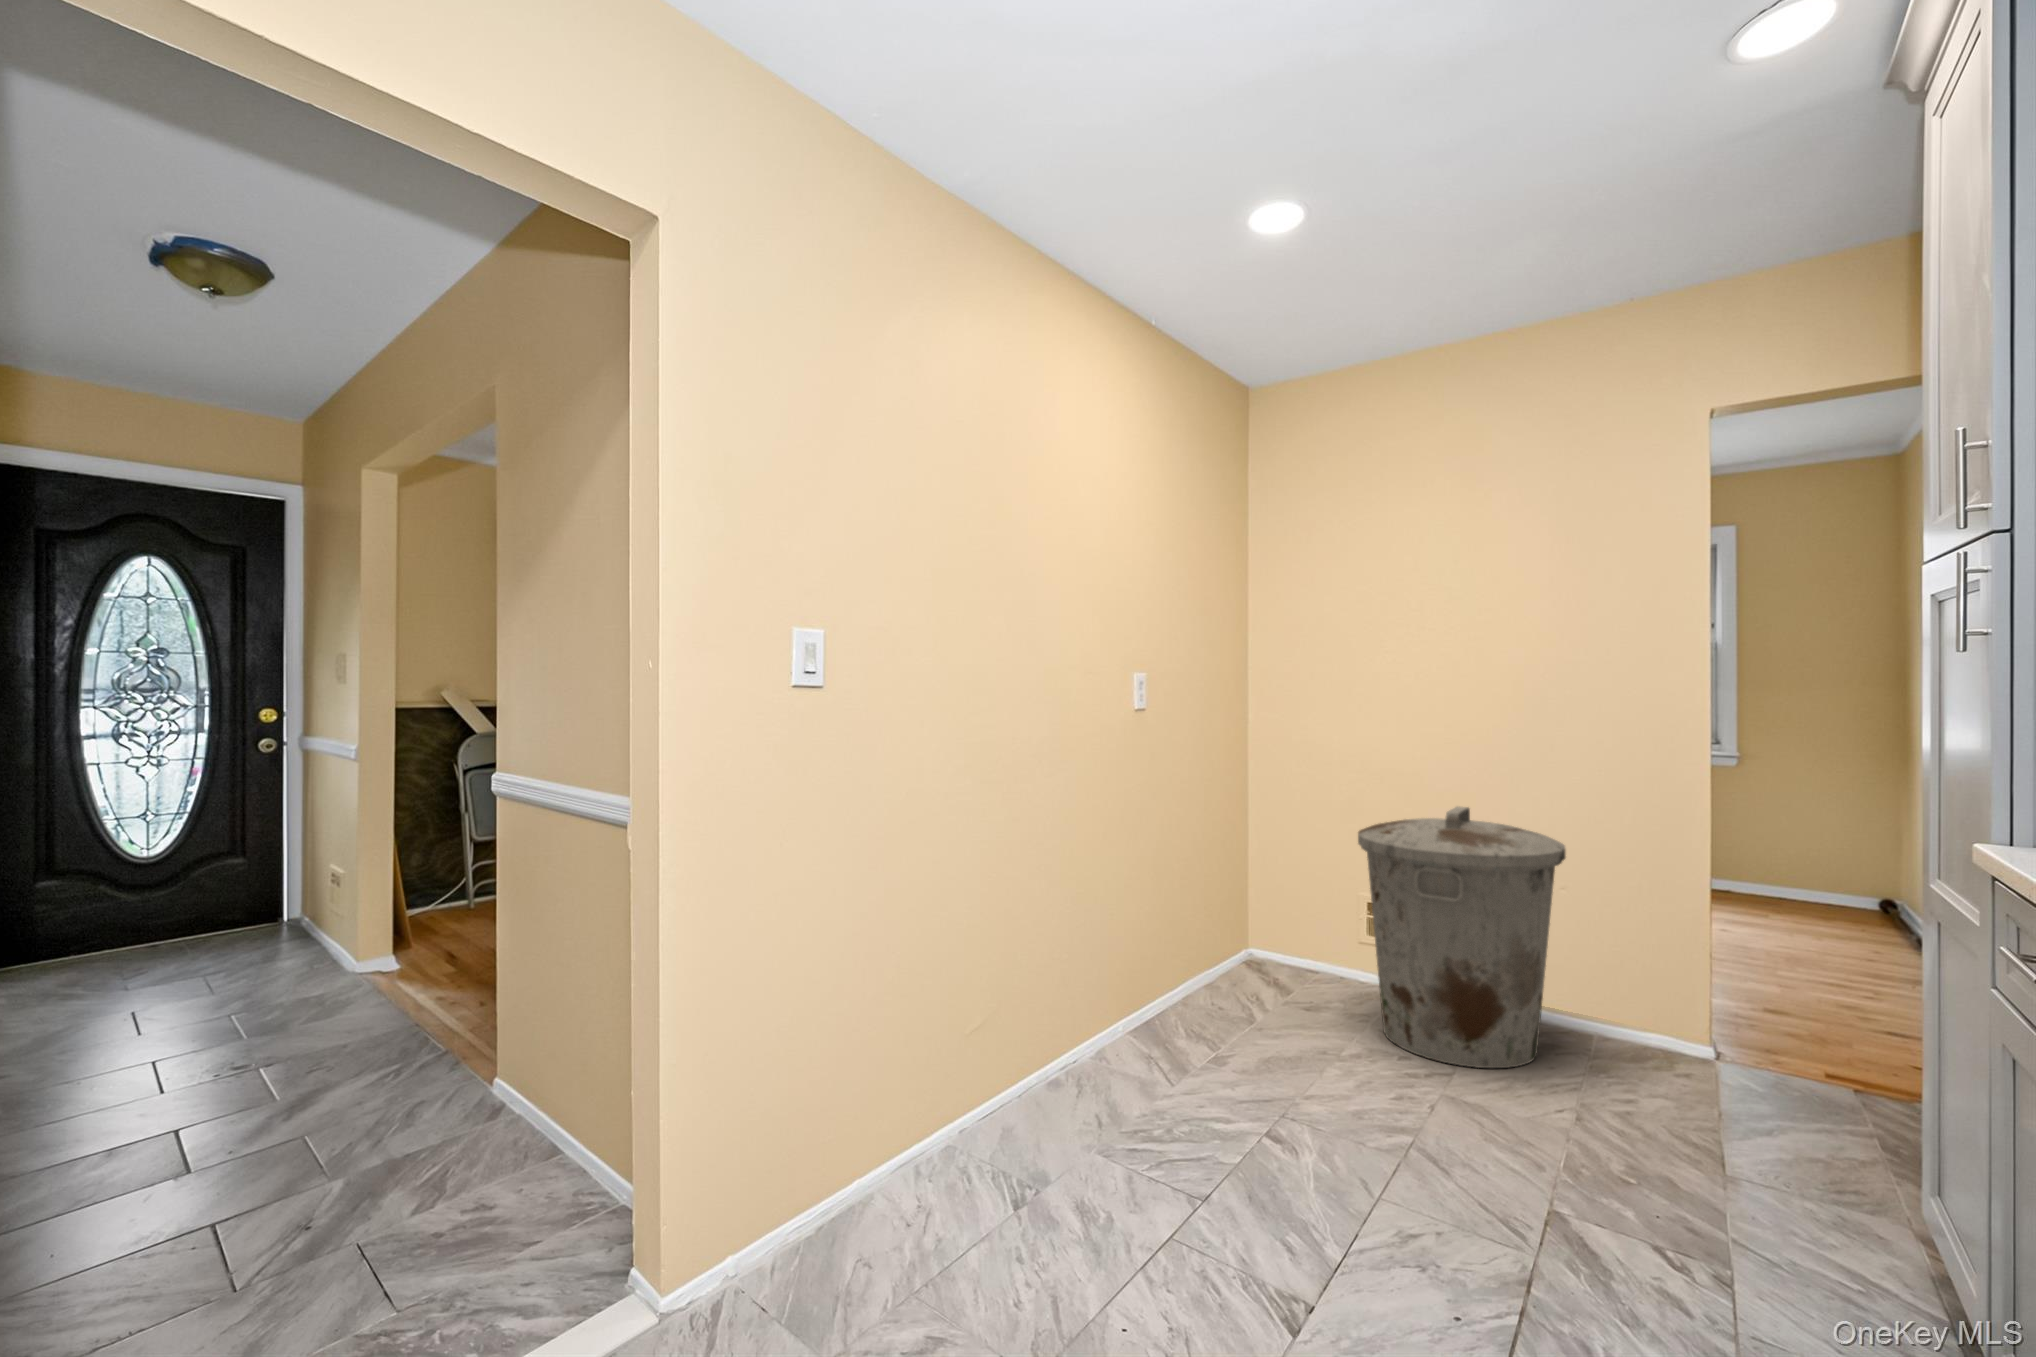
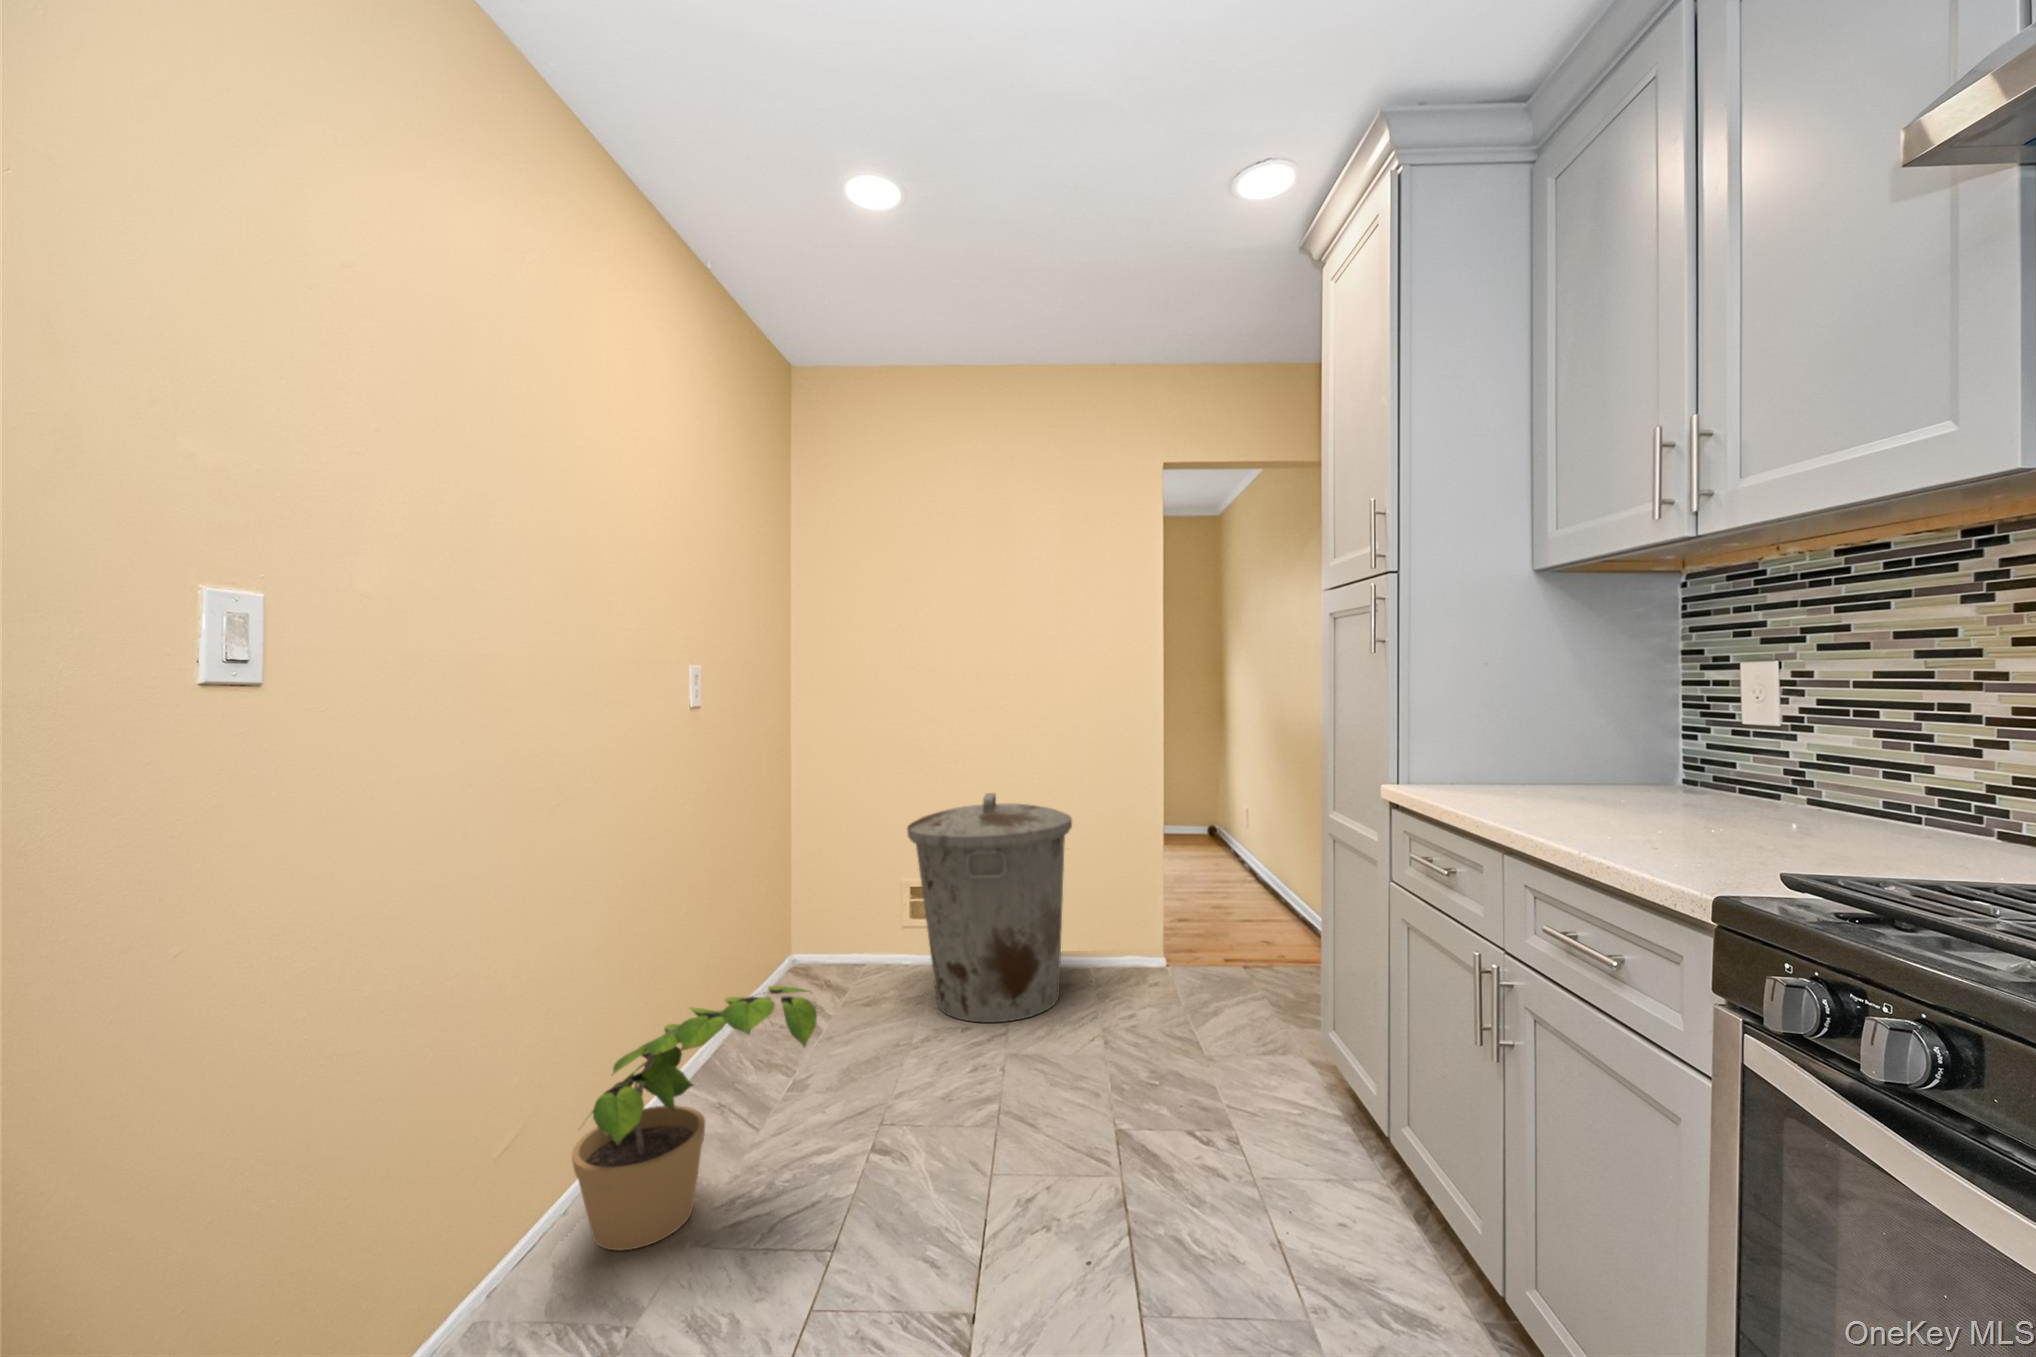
potted plant: none [1011,950,1209,1141] -> present [572,986,817,1250]

